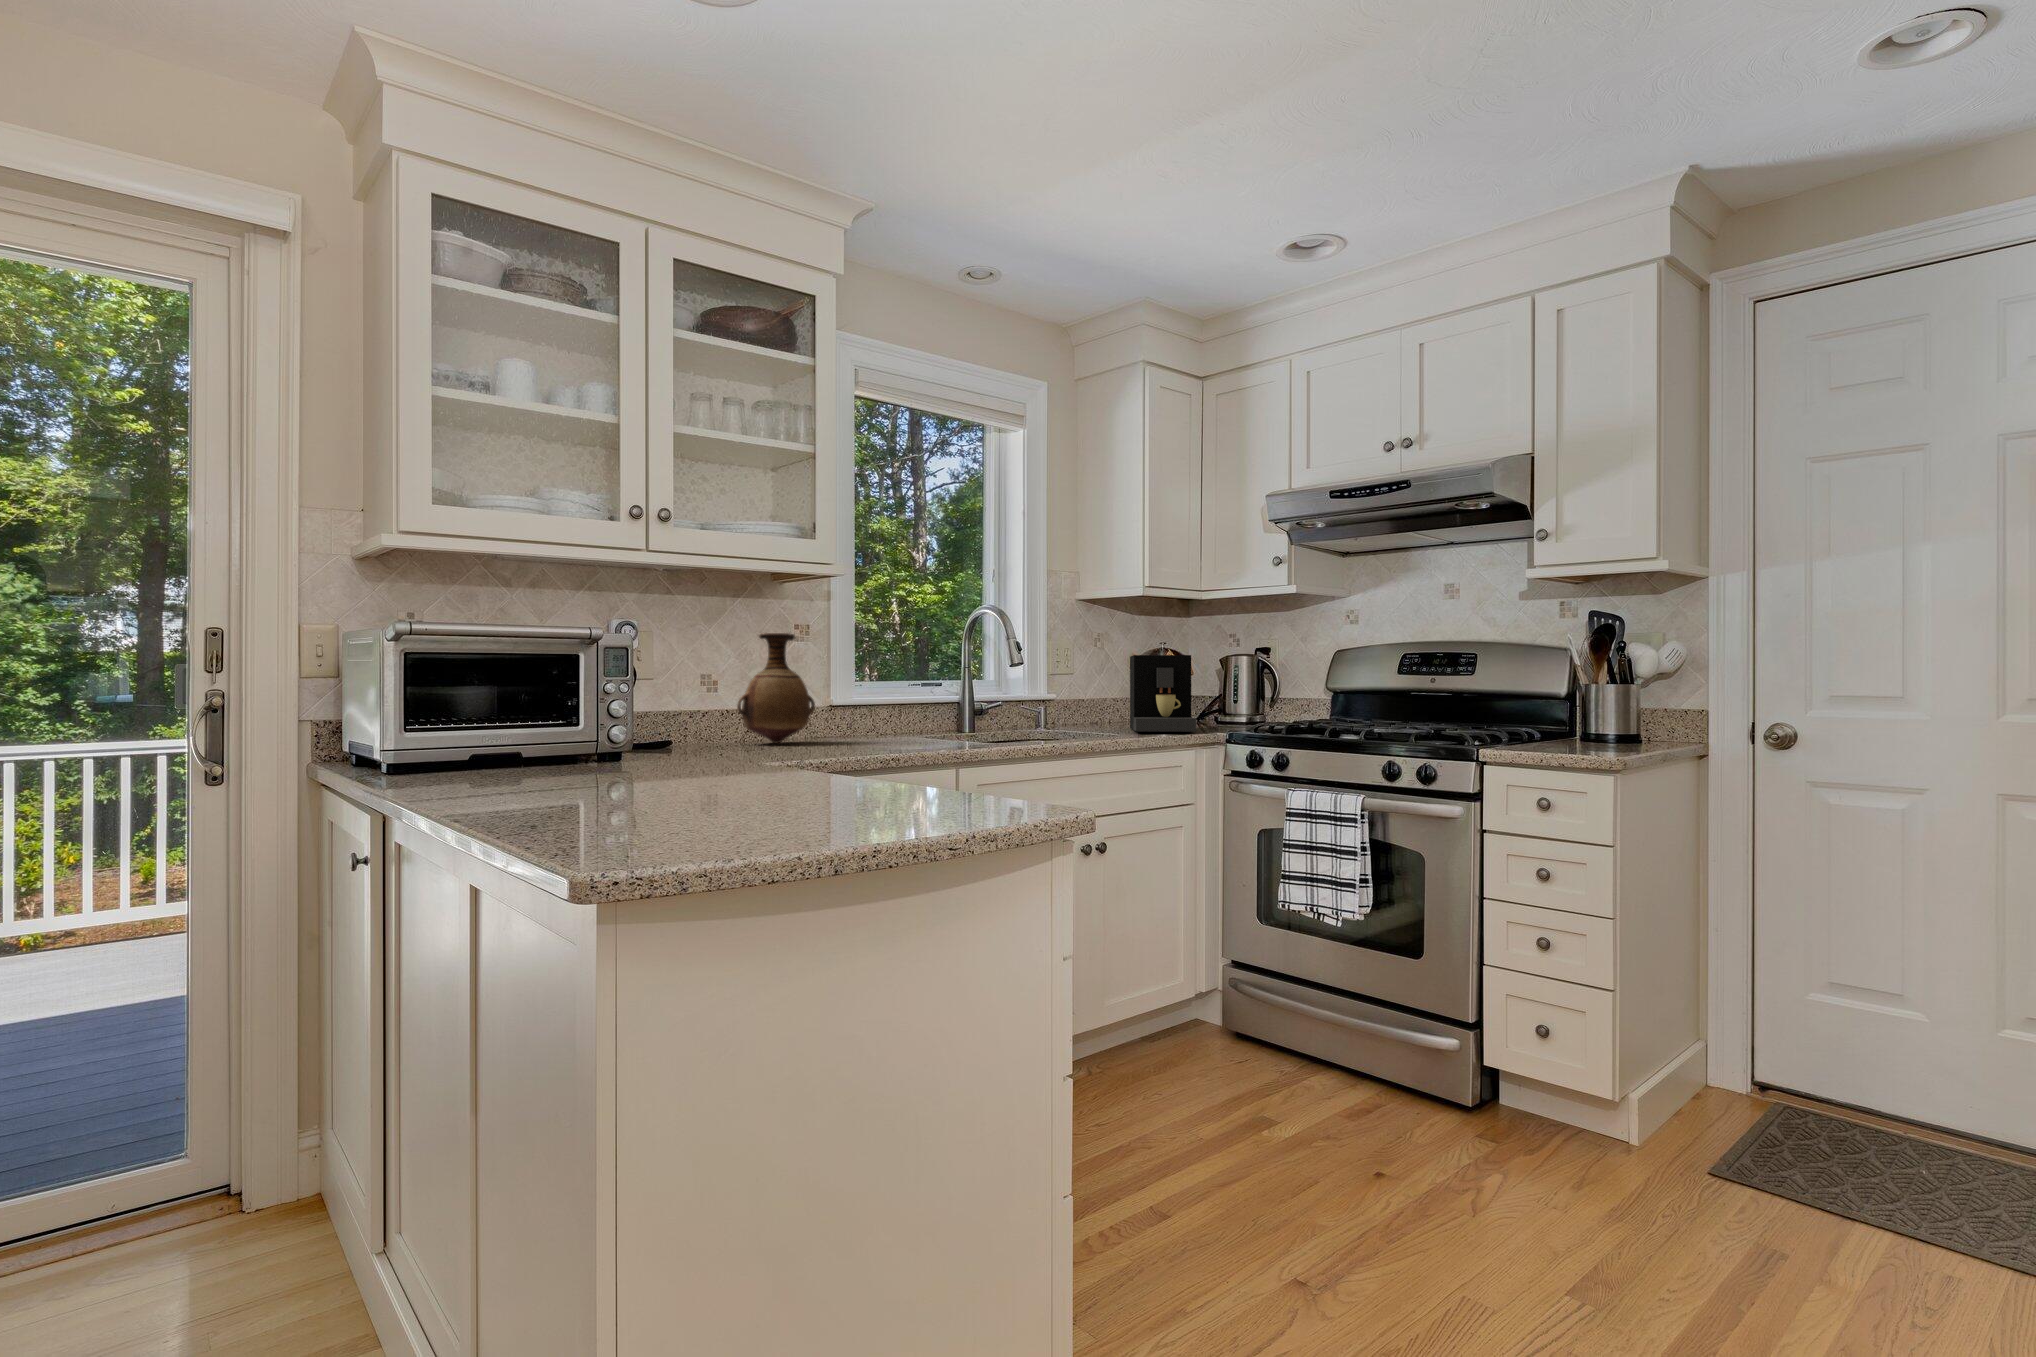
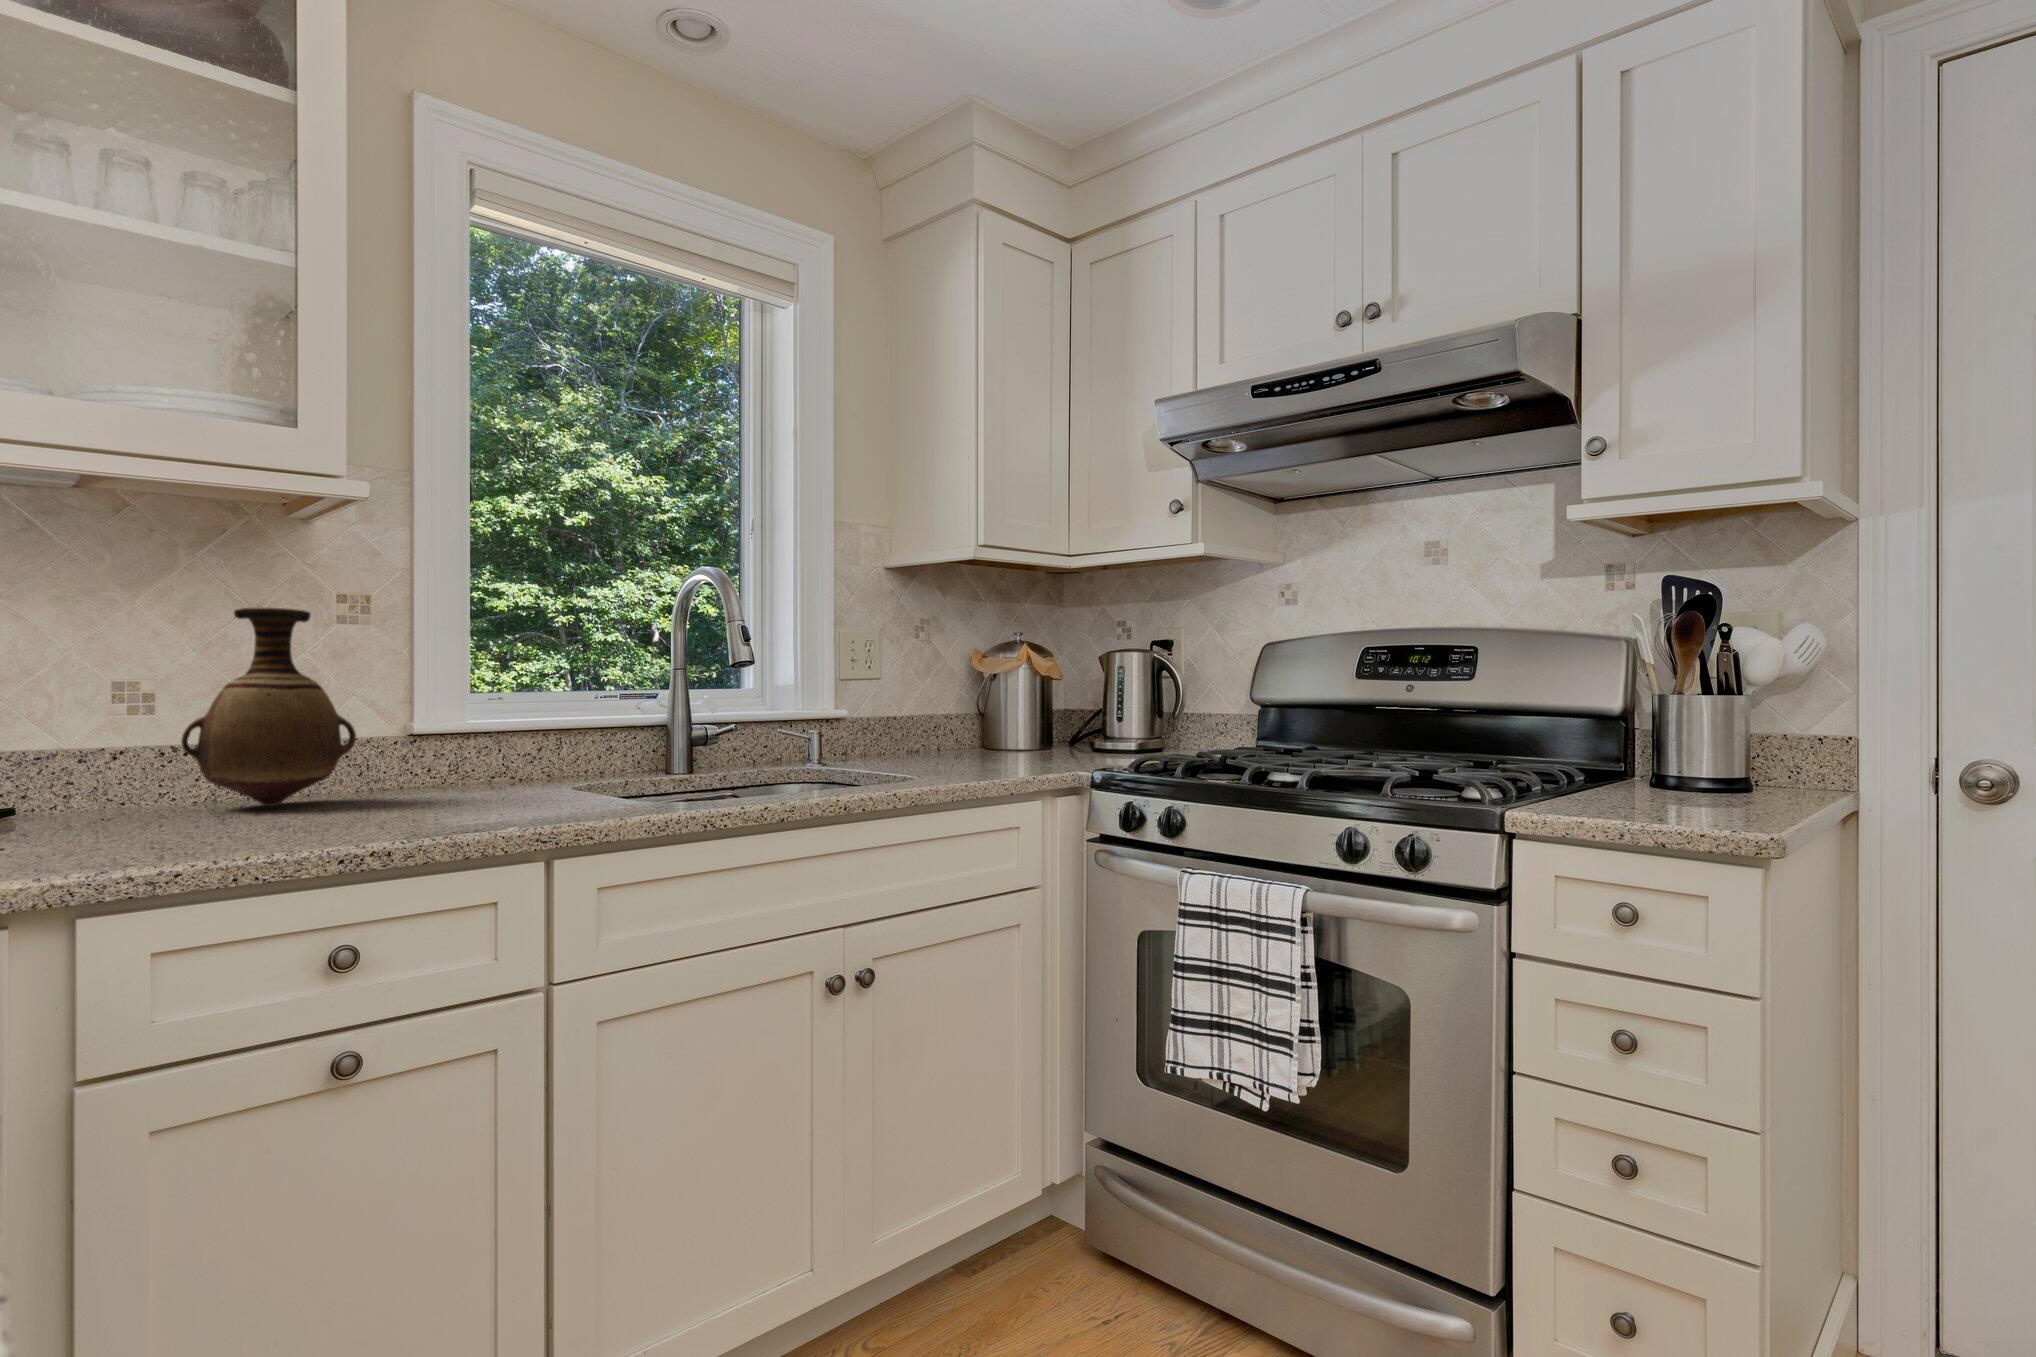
coffee maker: present [1130,655,1196,732] -> none [940,649,1038,774]

